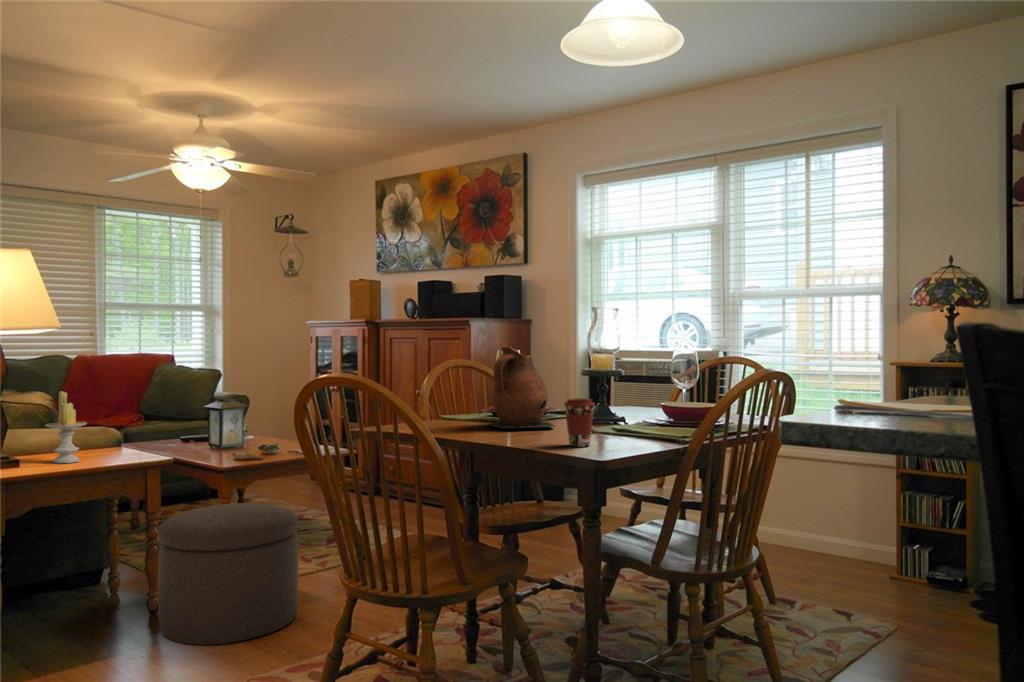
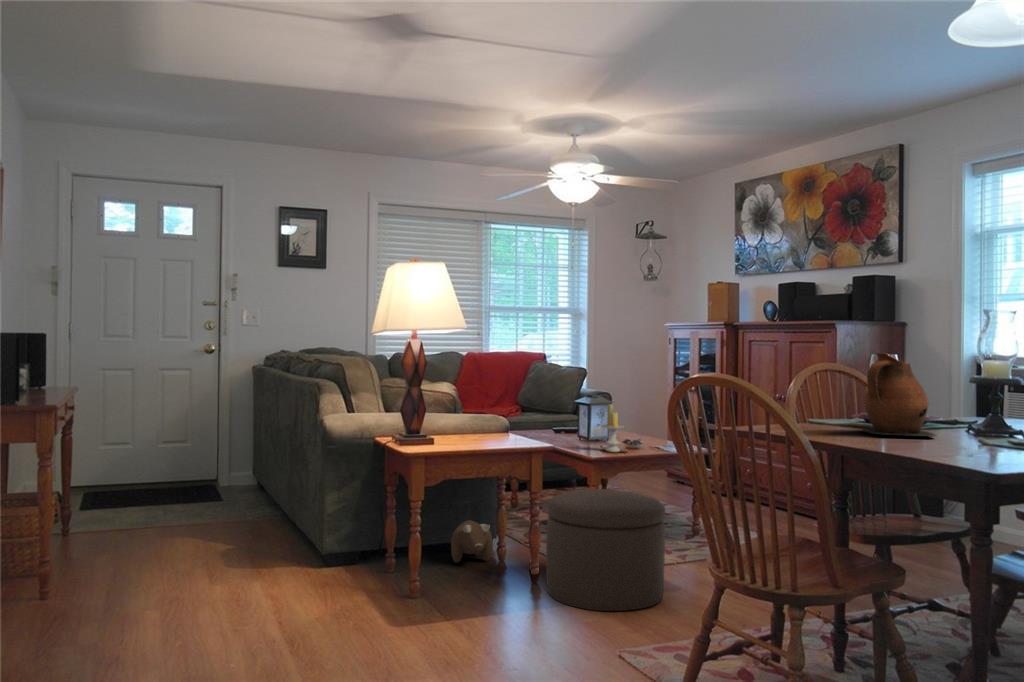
candle: present [46,391,87,463] -> present [602,404,625,452]
coffee cup: present [564,398,595,447] -> none [945,407,983,456]
plush toy: none [35,557,94,612] -> present [451,520,493,563]

